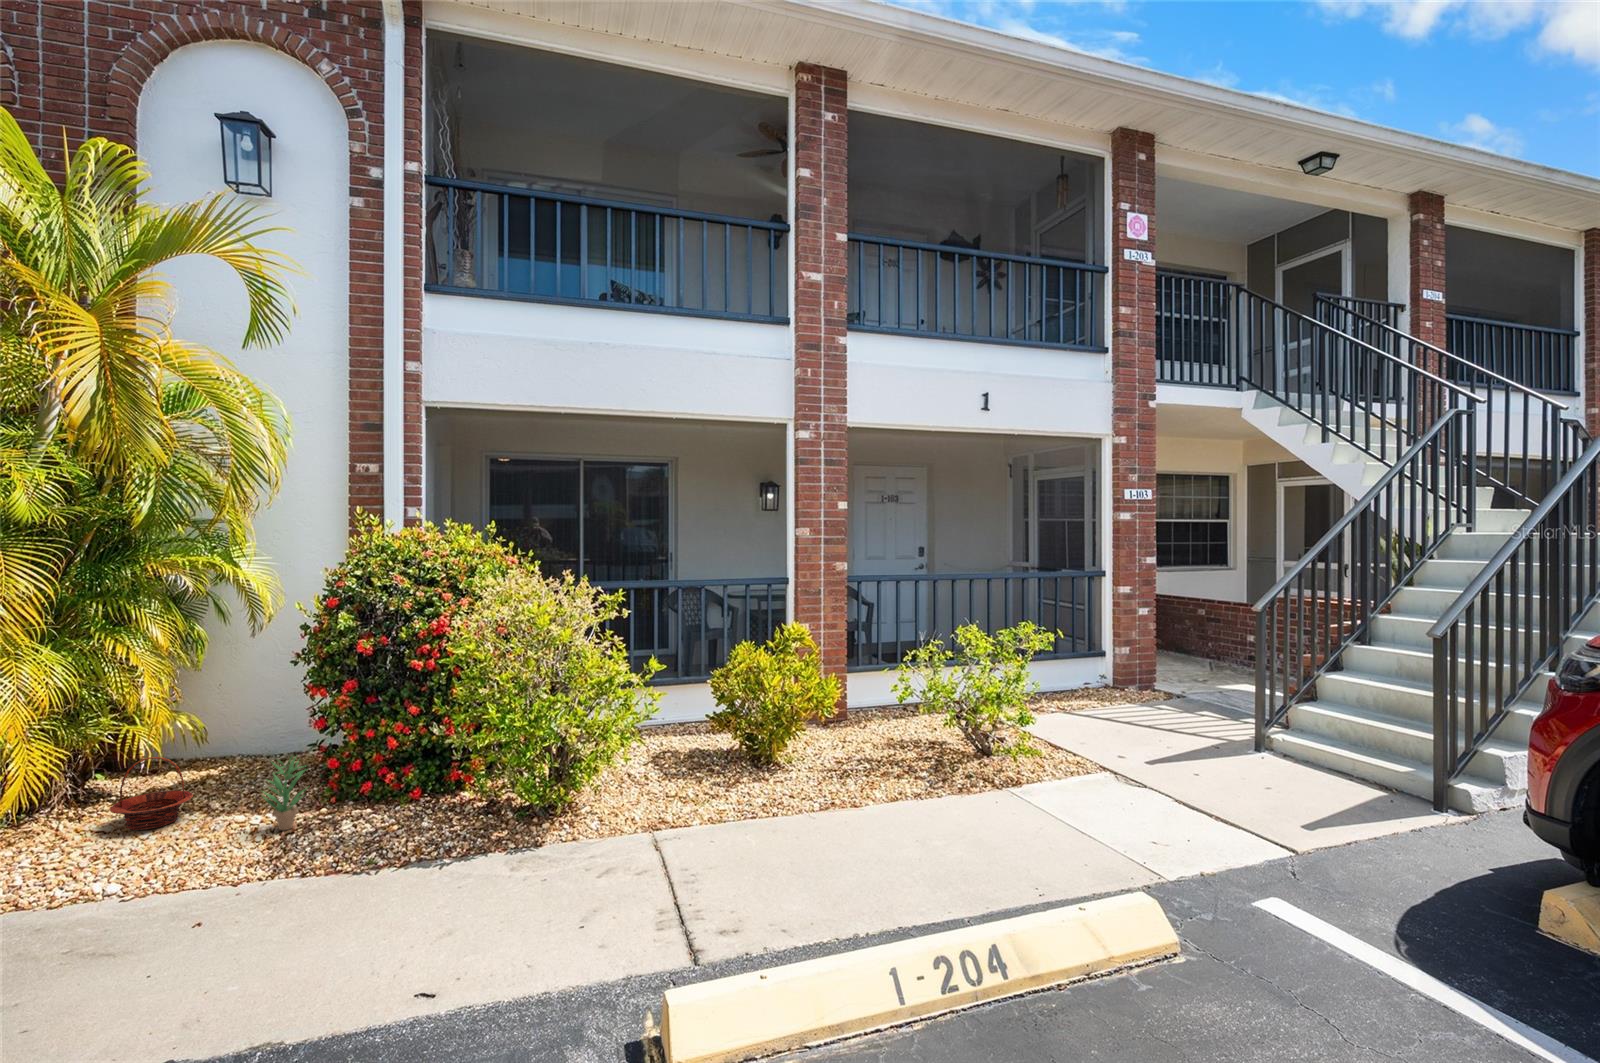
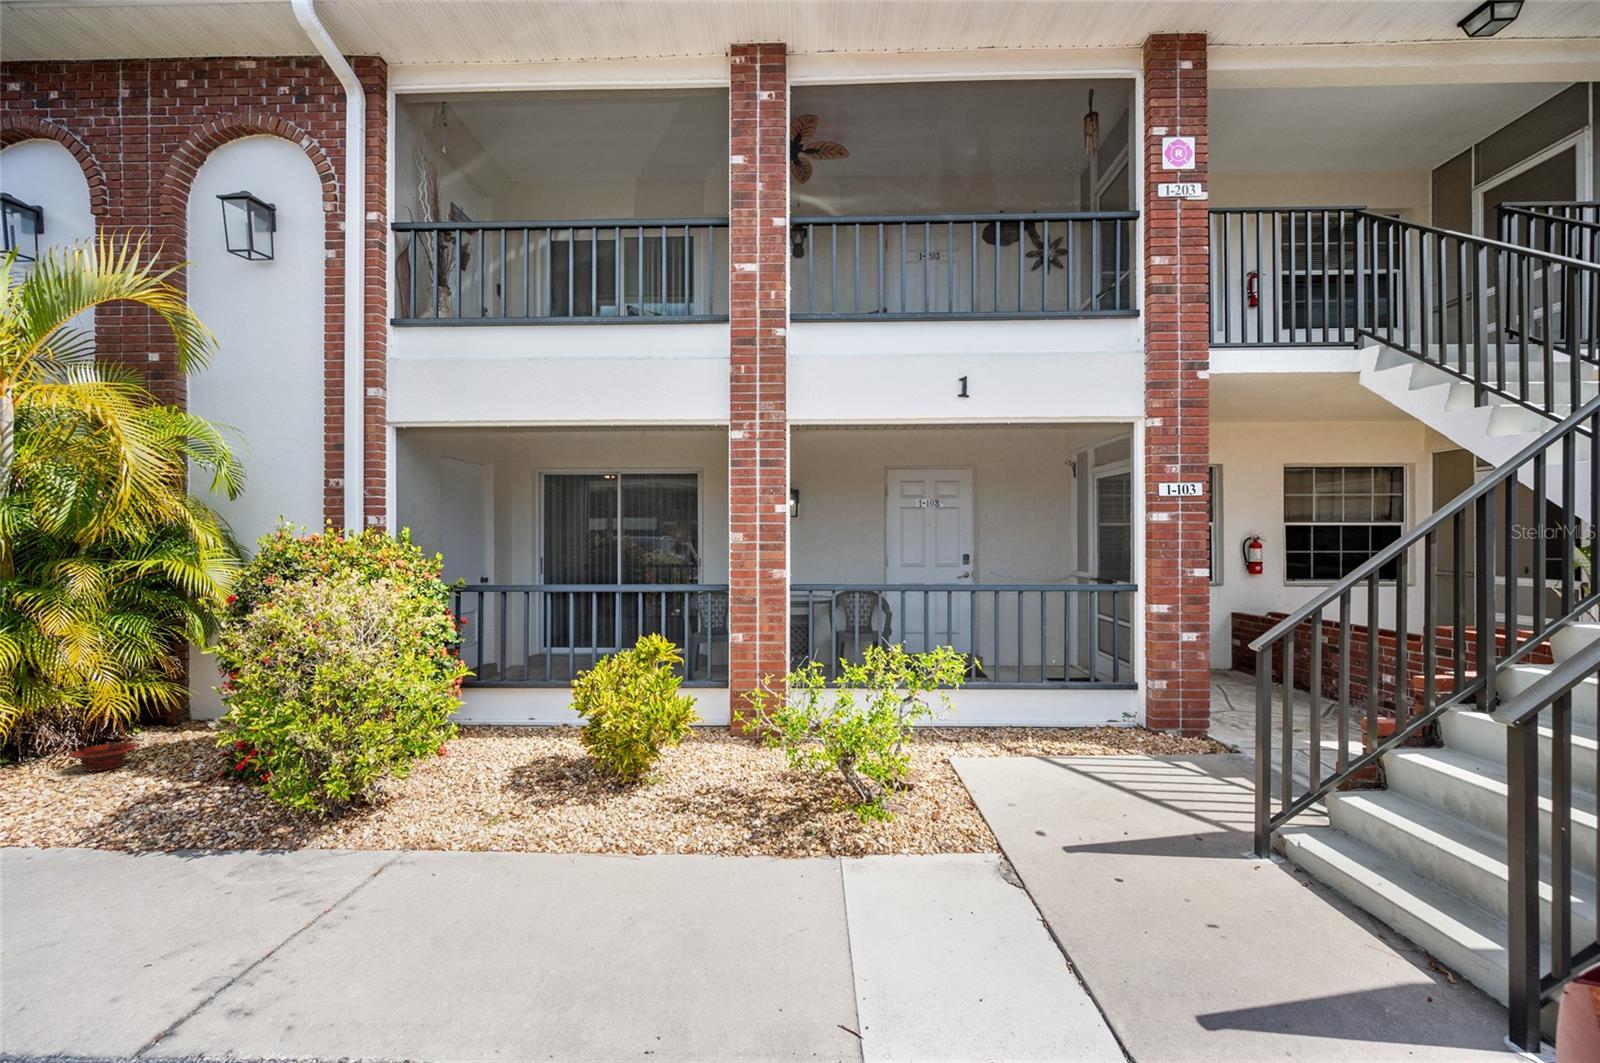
potted plant: present [263,757,305,830] -> none [145,721,187,784]

